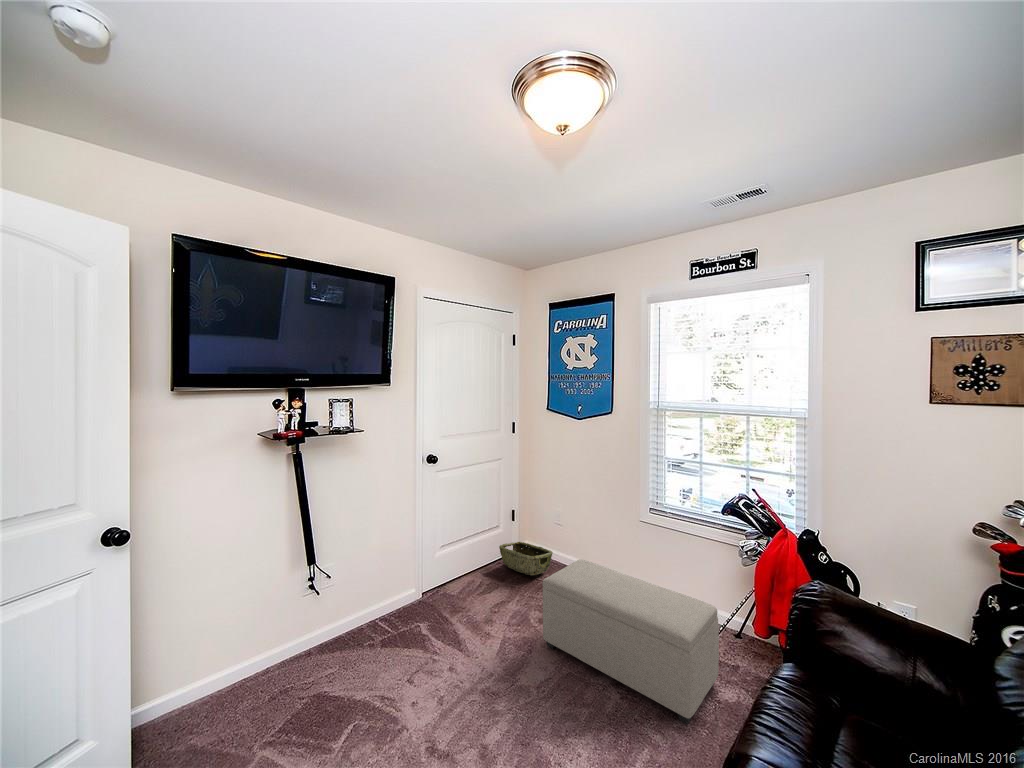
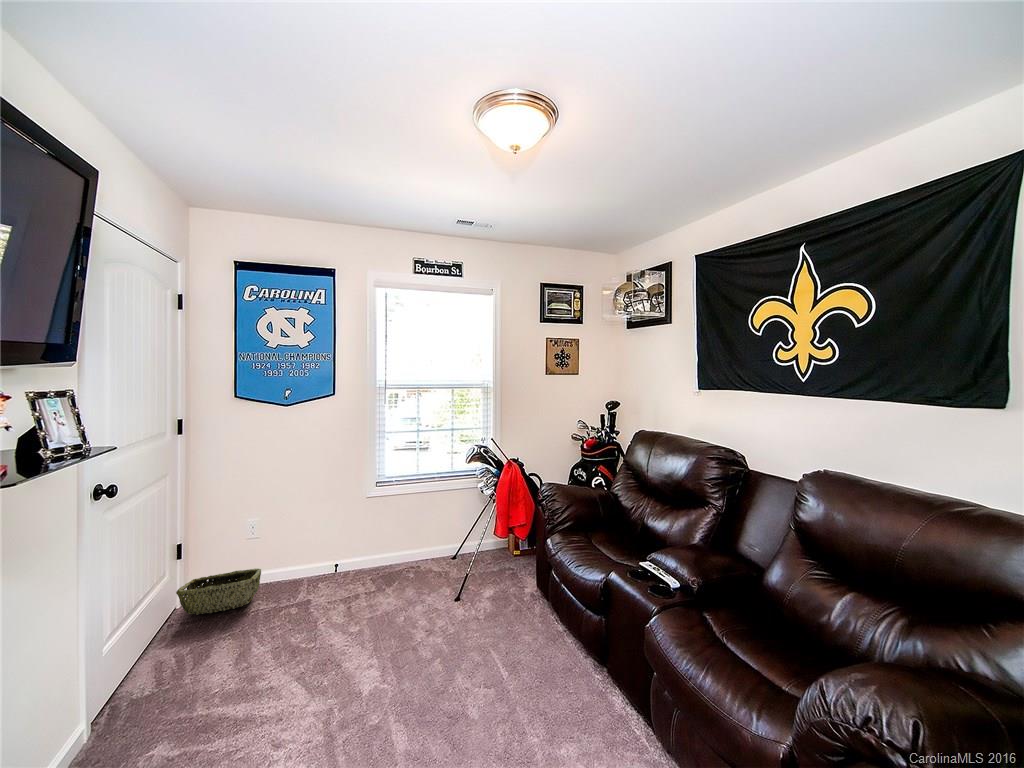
ottoman: present [543,559,719,724] -> none [340,530,495,644]

